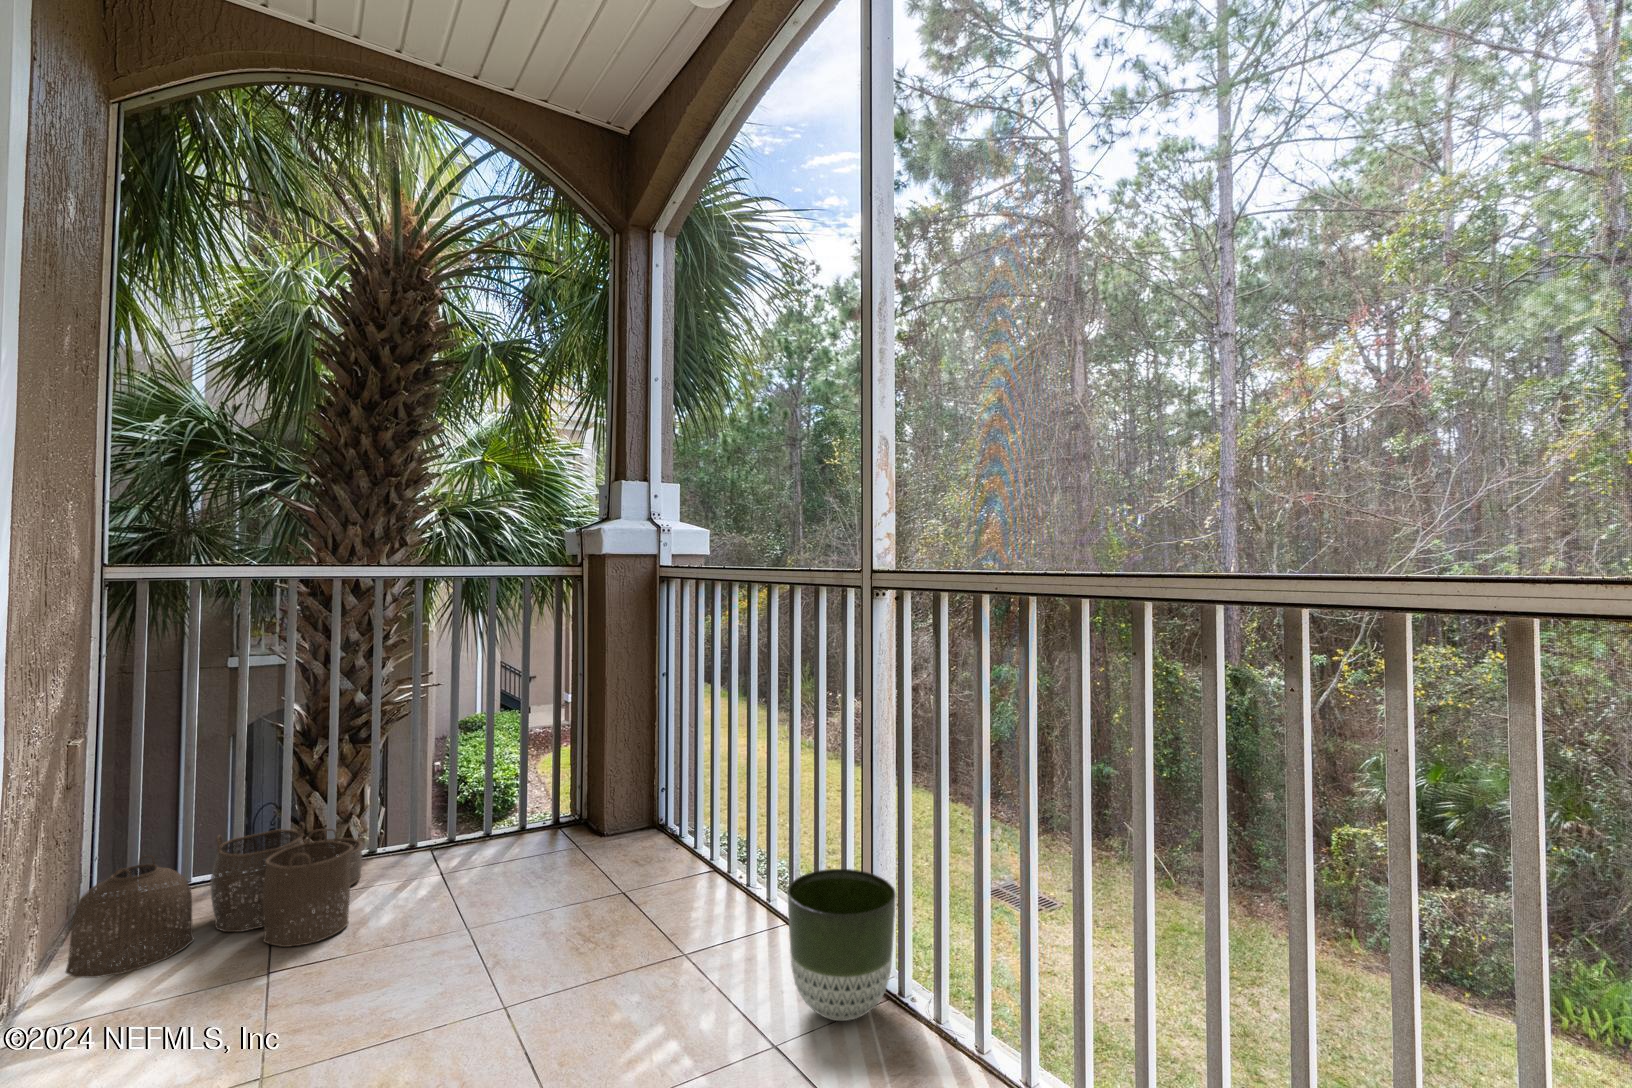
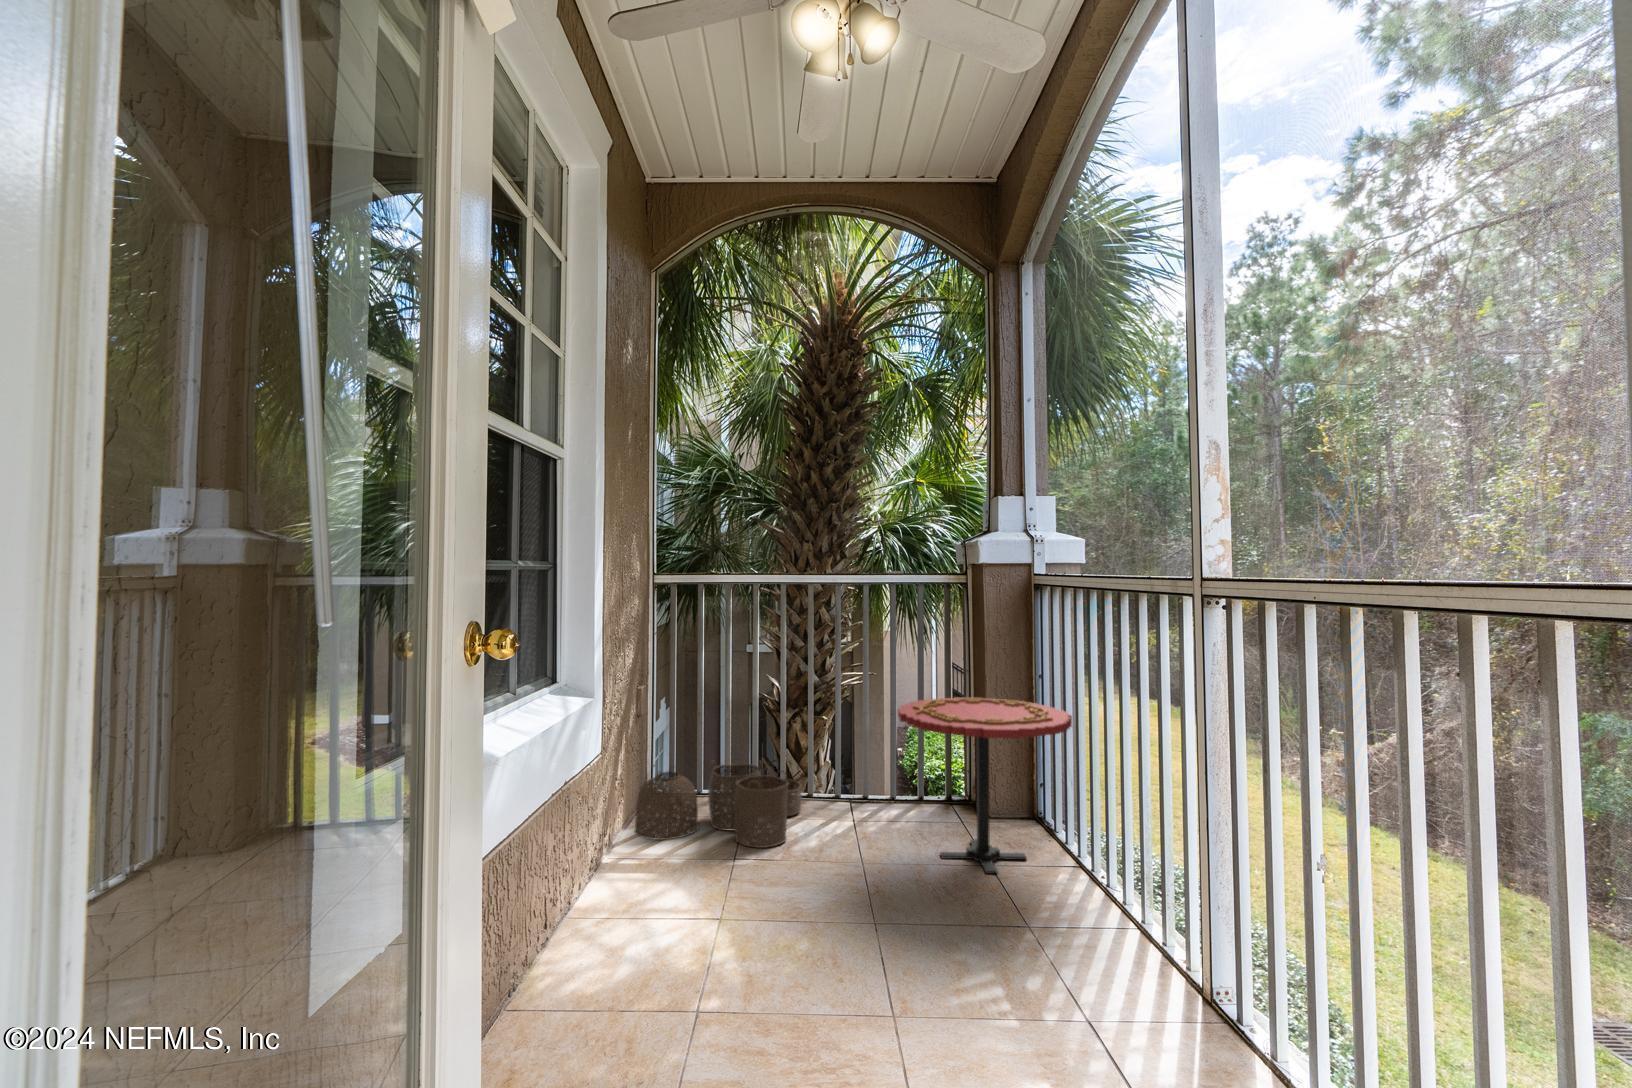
side table: none [510,704,709,904] -> present [898,698,1072,874]
planter: present [788,869,896,1021] -> none [1108,874,1227,1027]

